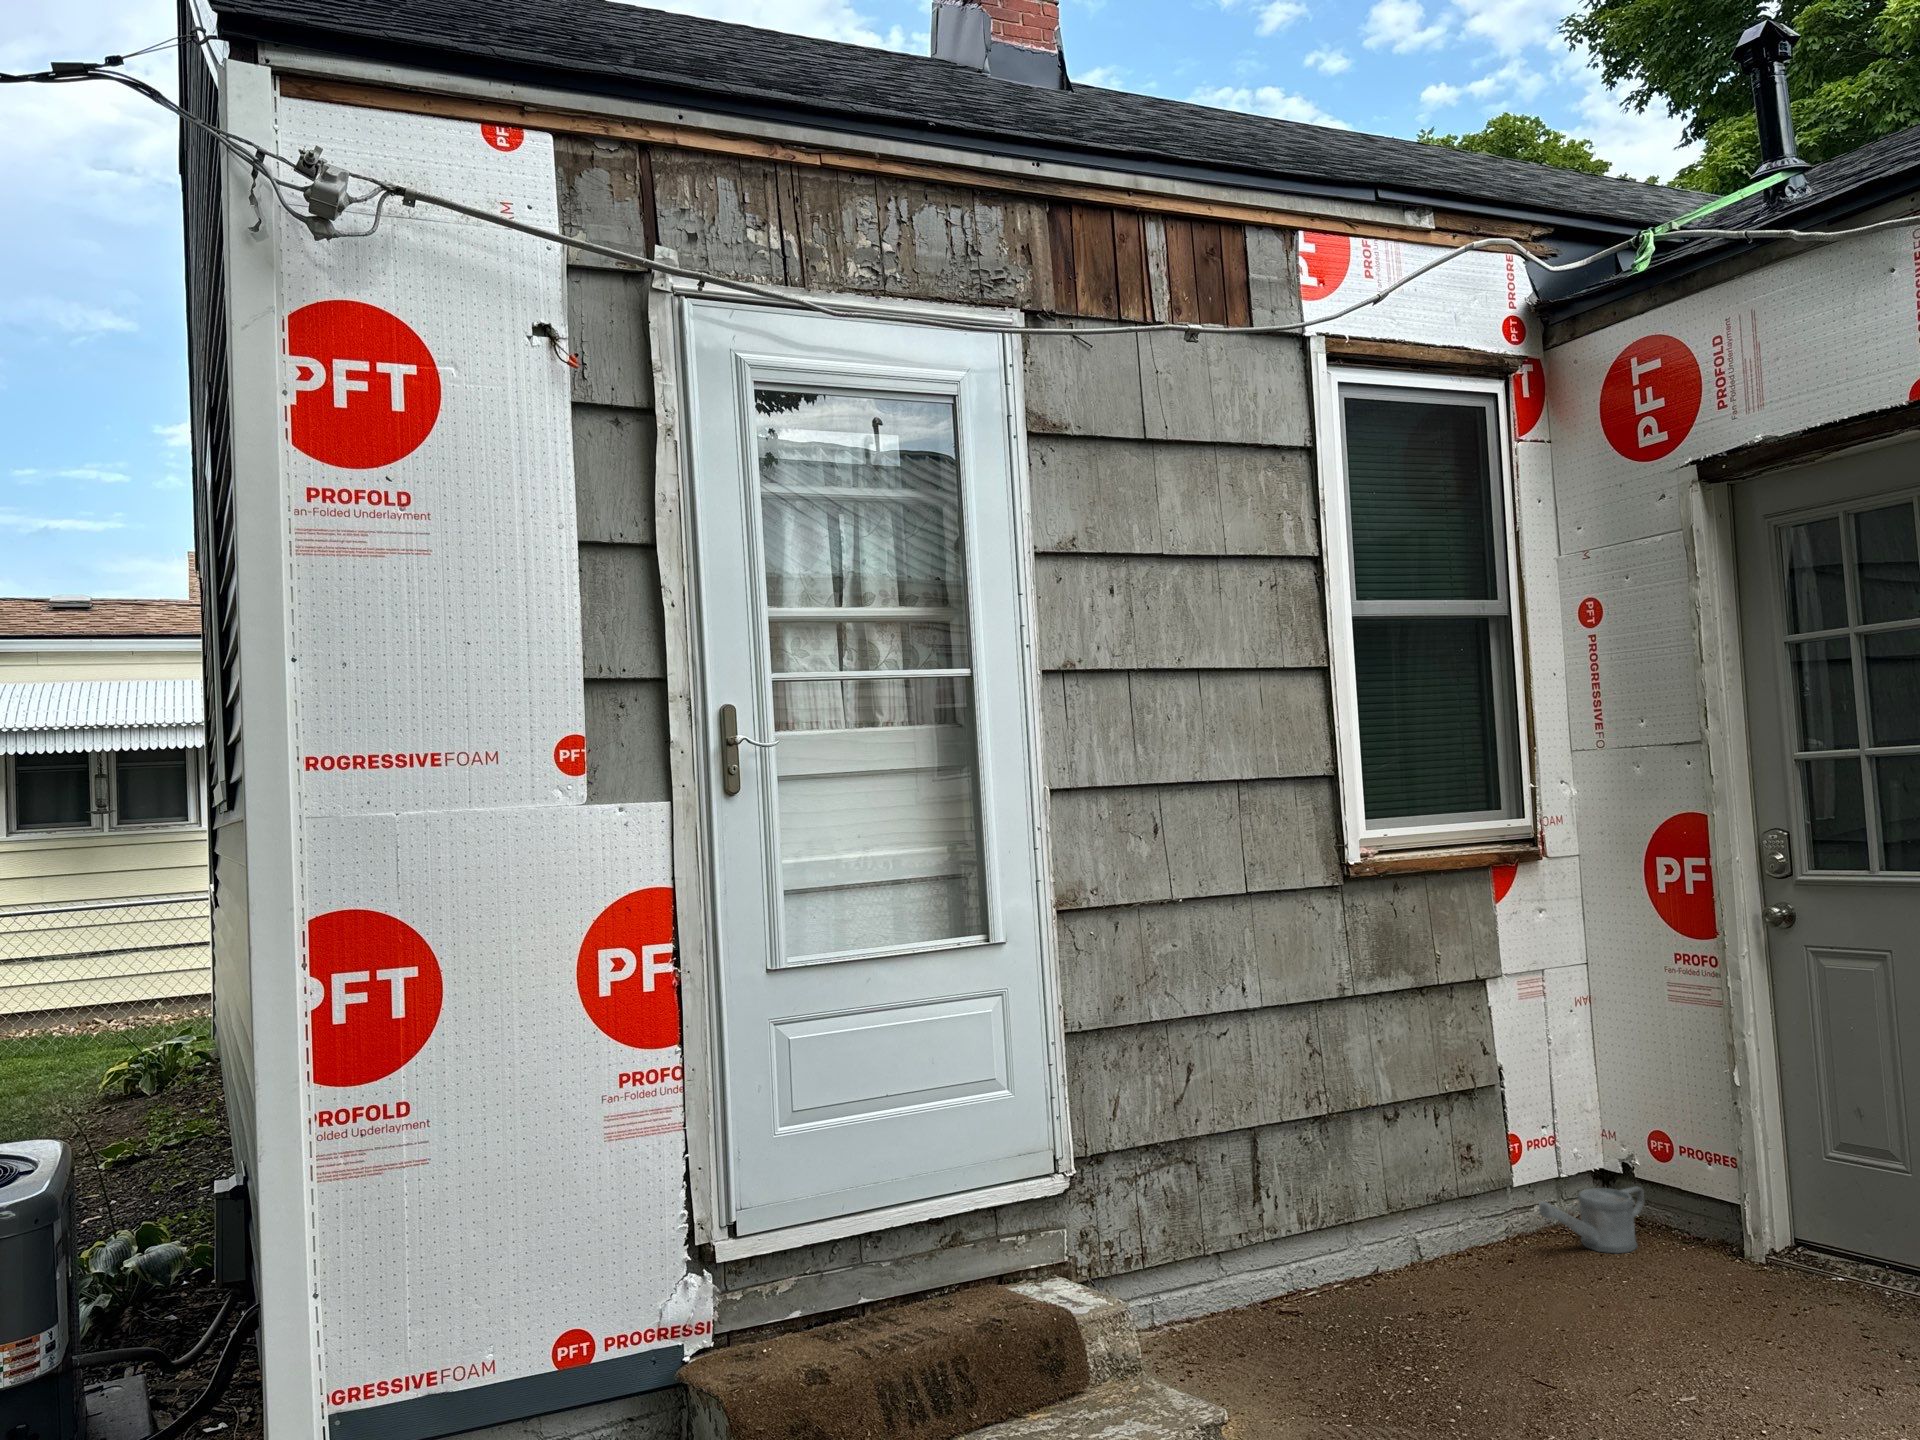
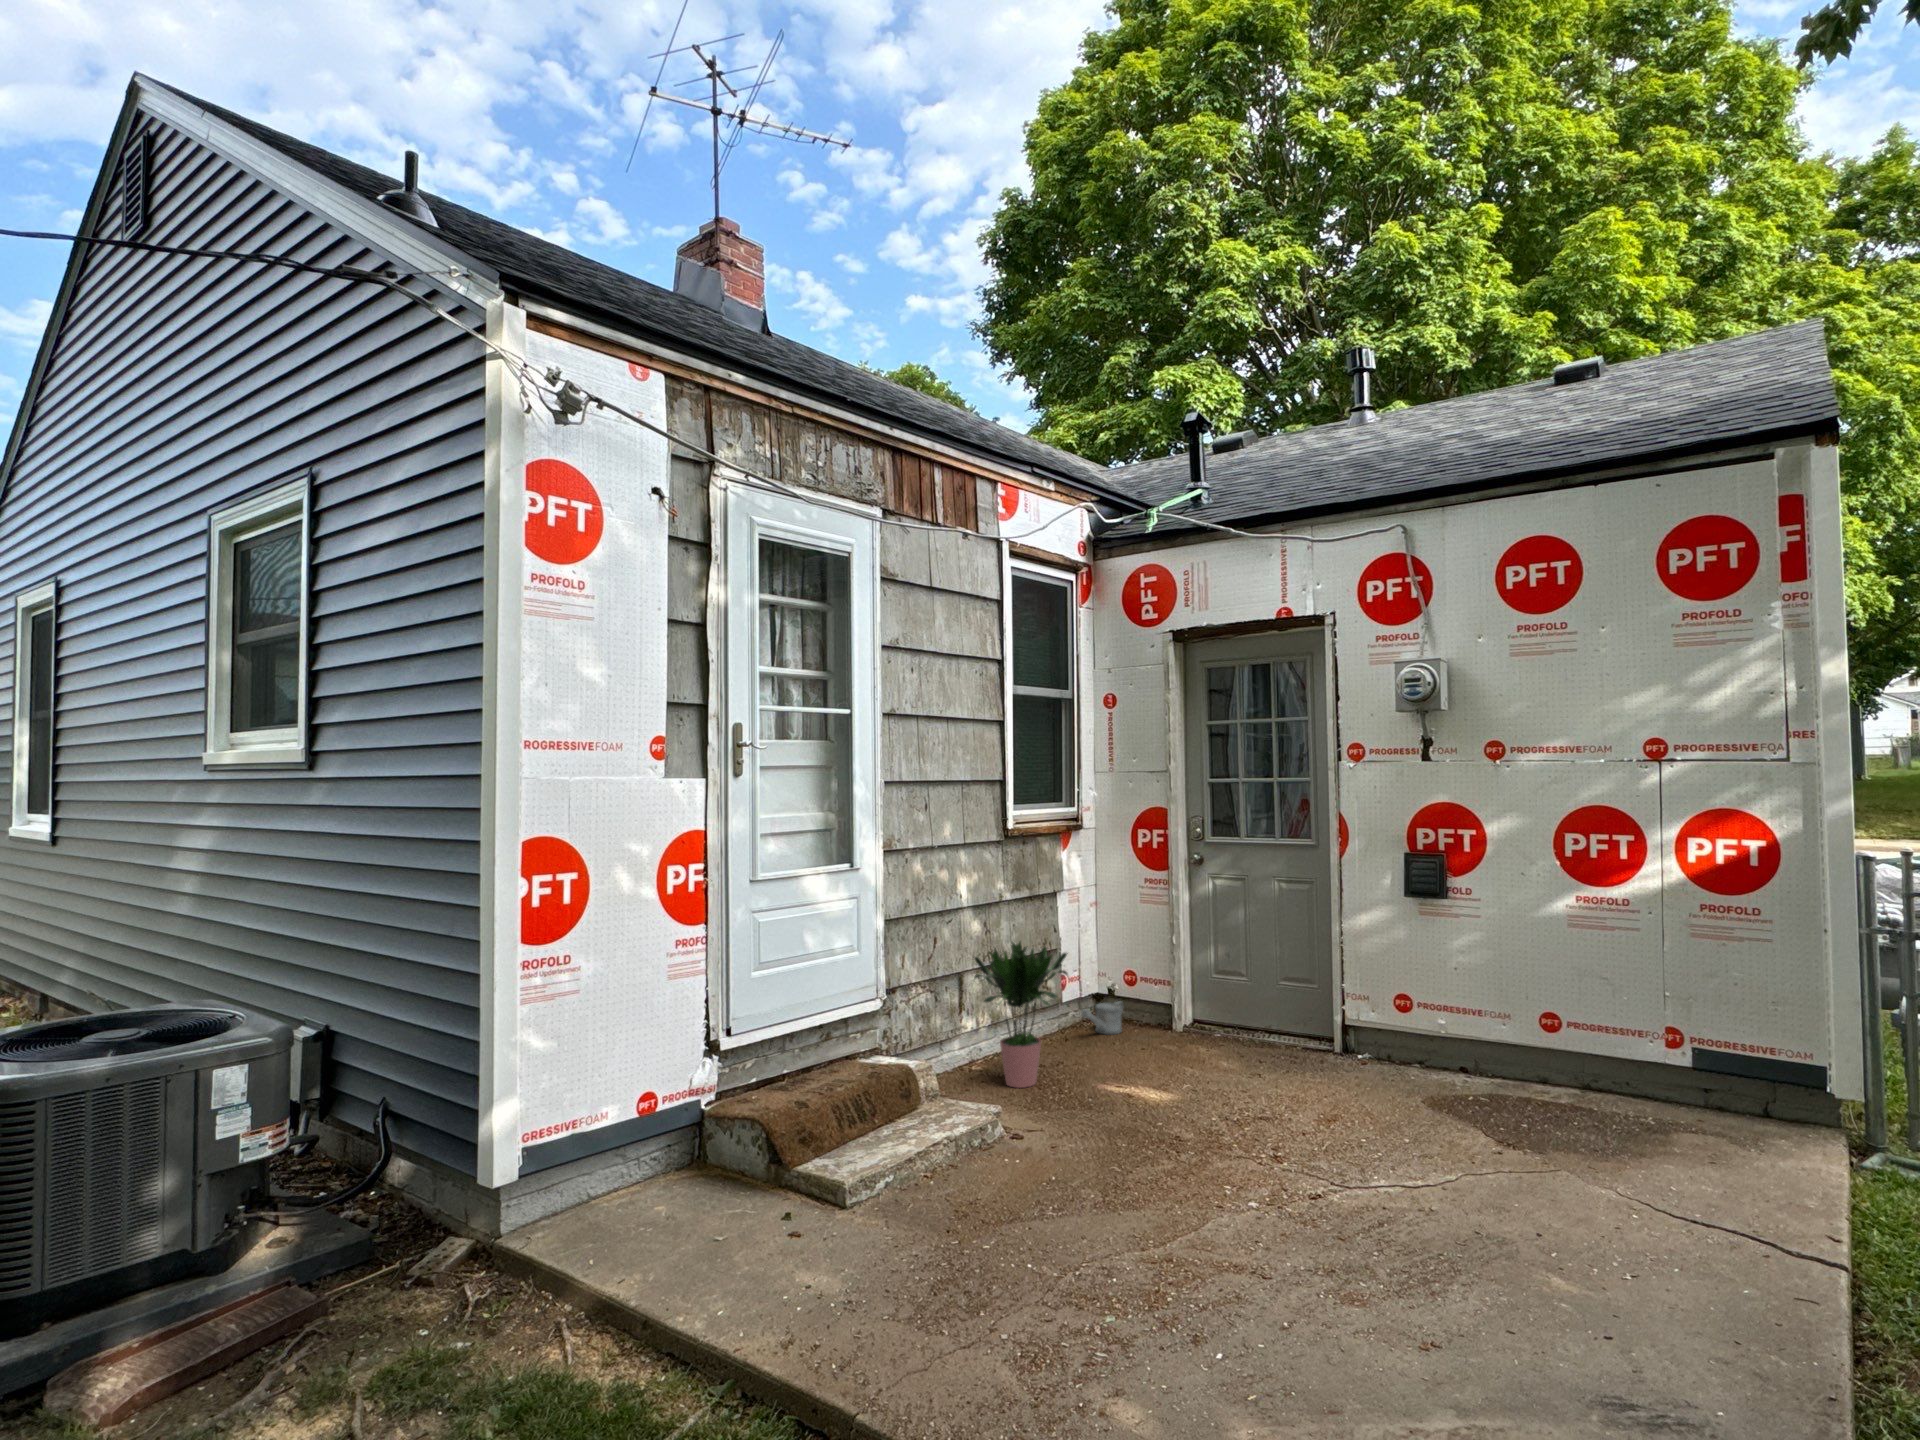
potted plant: none [1265,1061,1478,1359] -> present [974,941,1068,1088]

